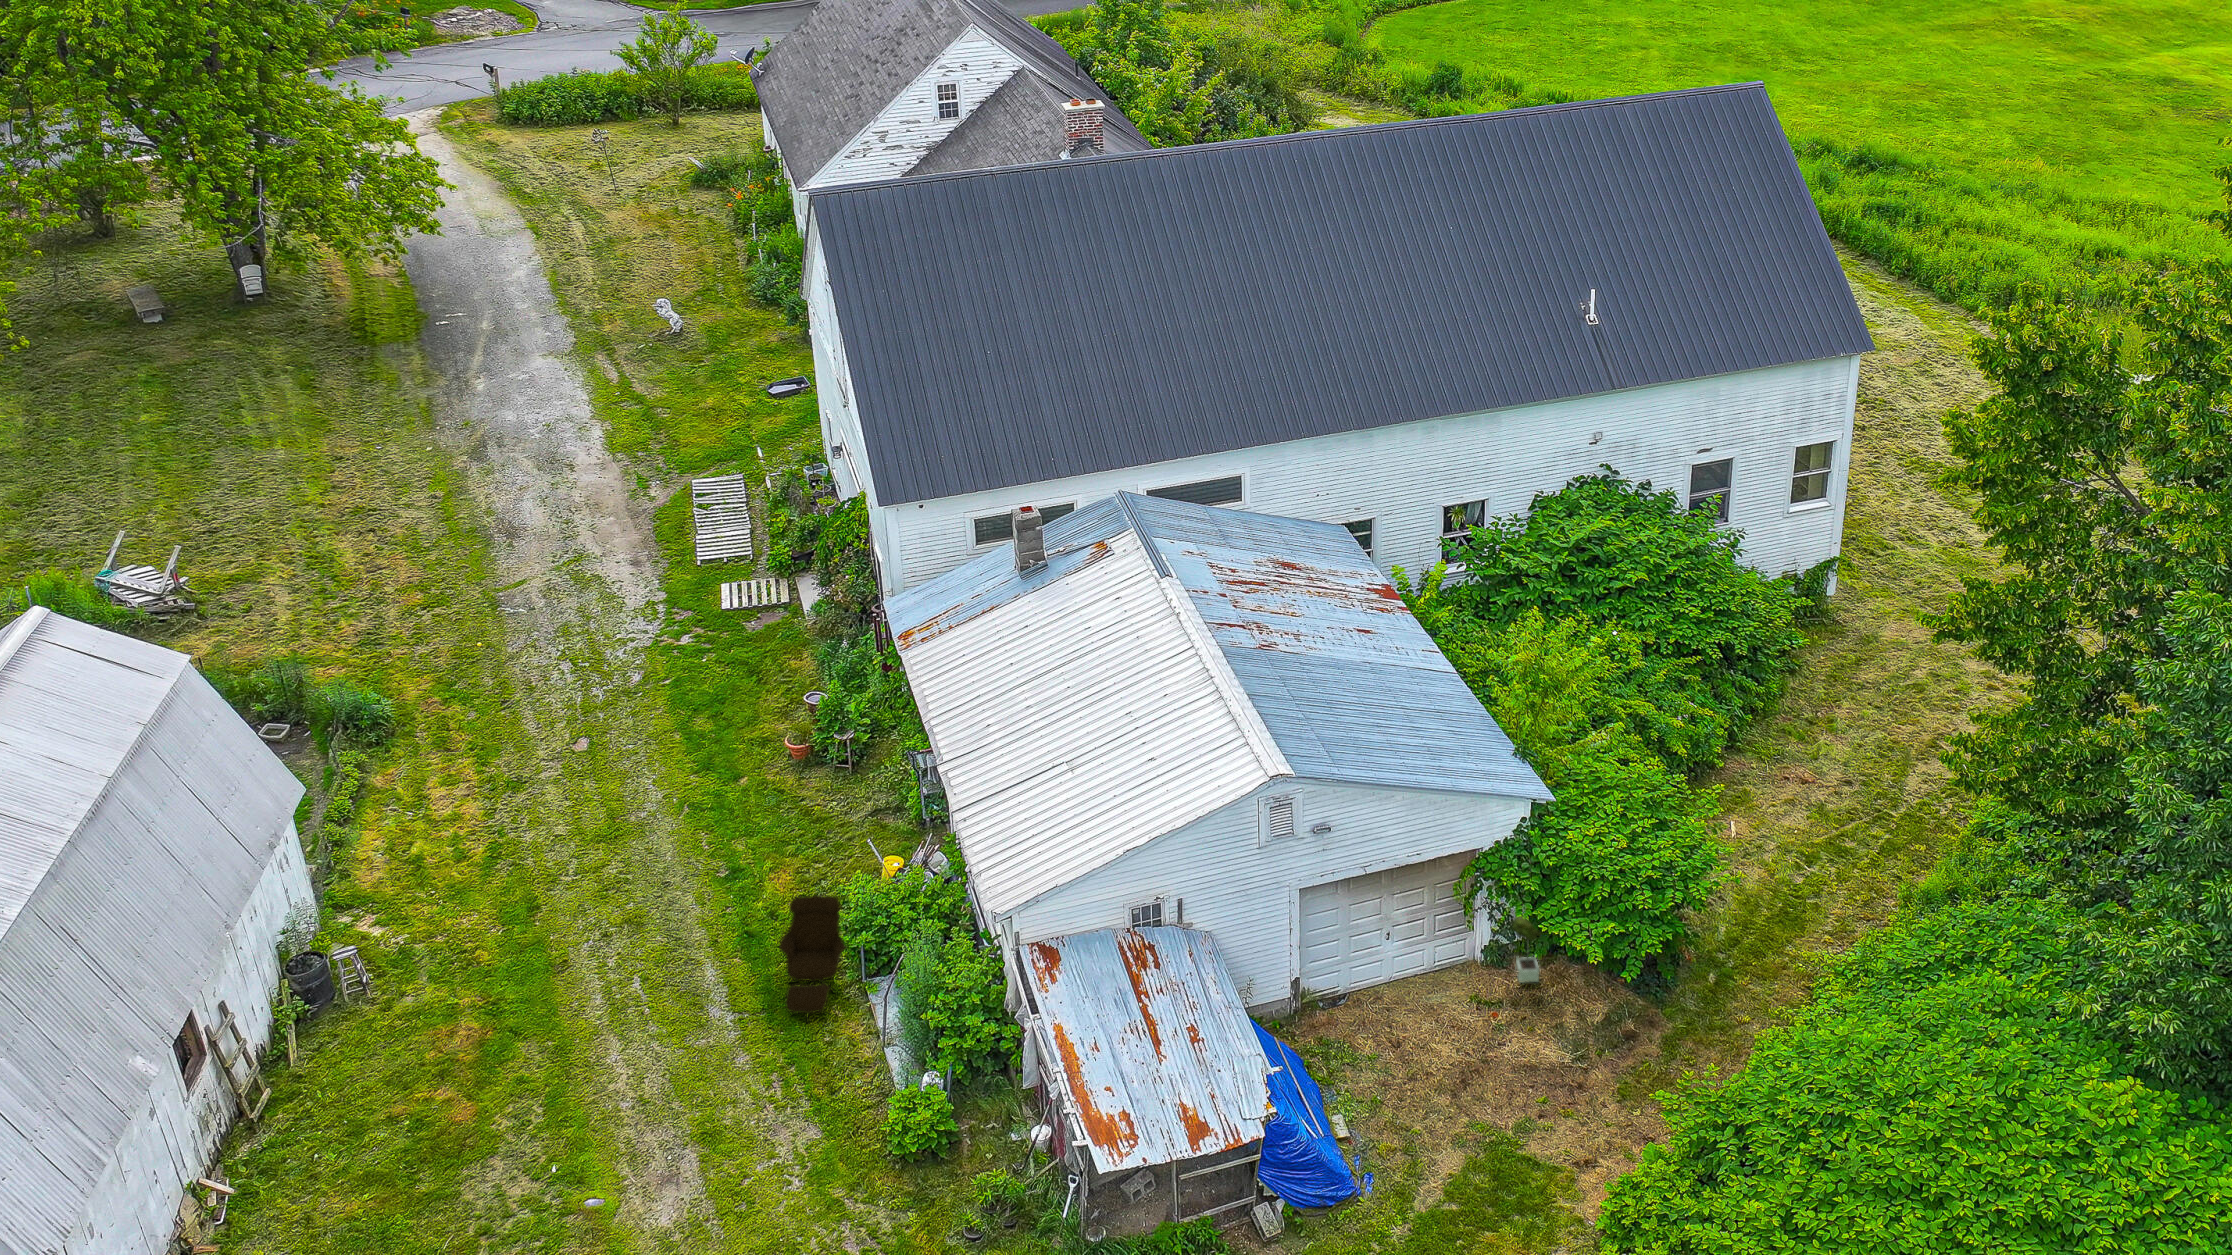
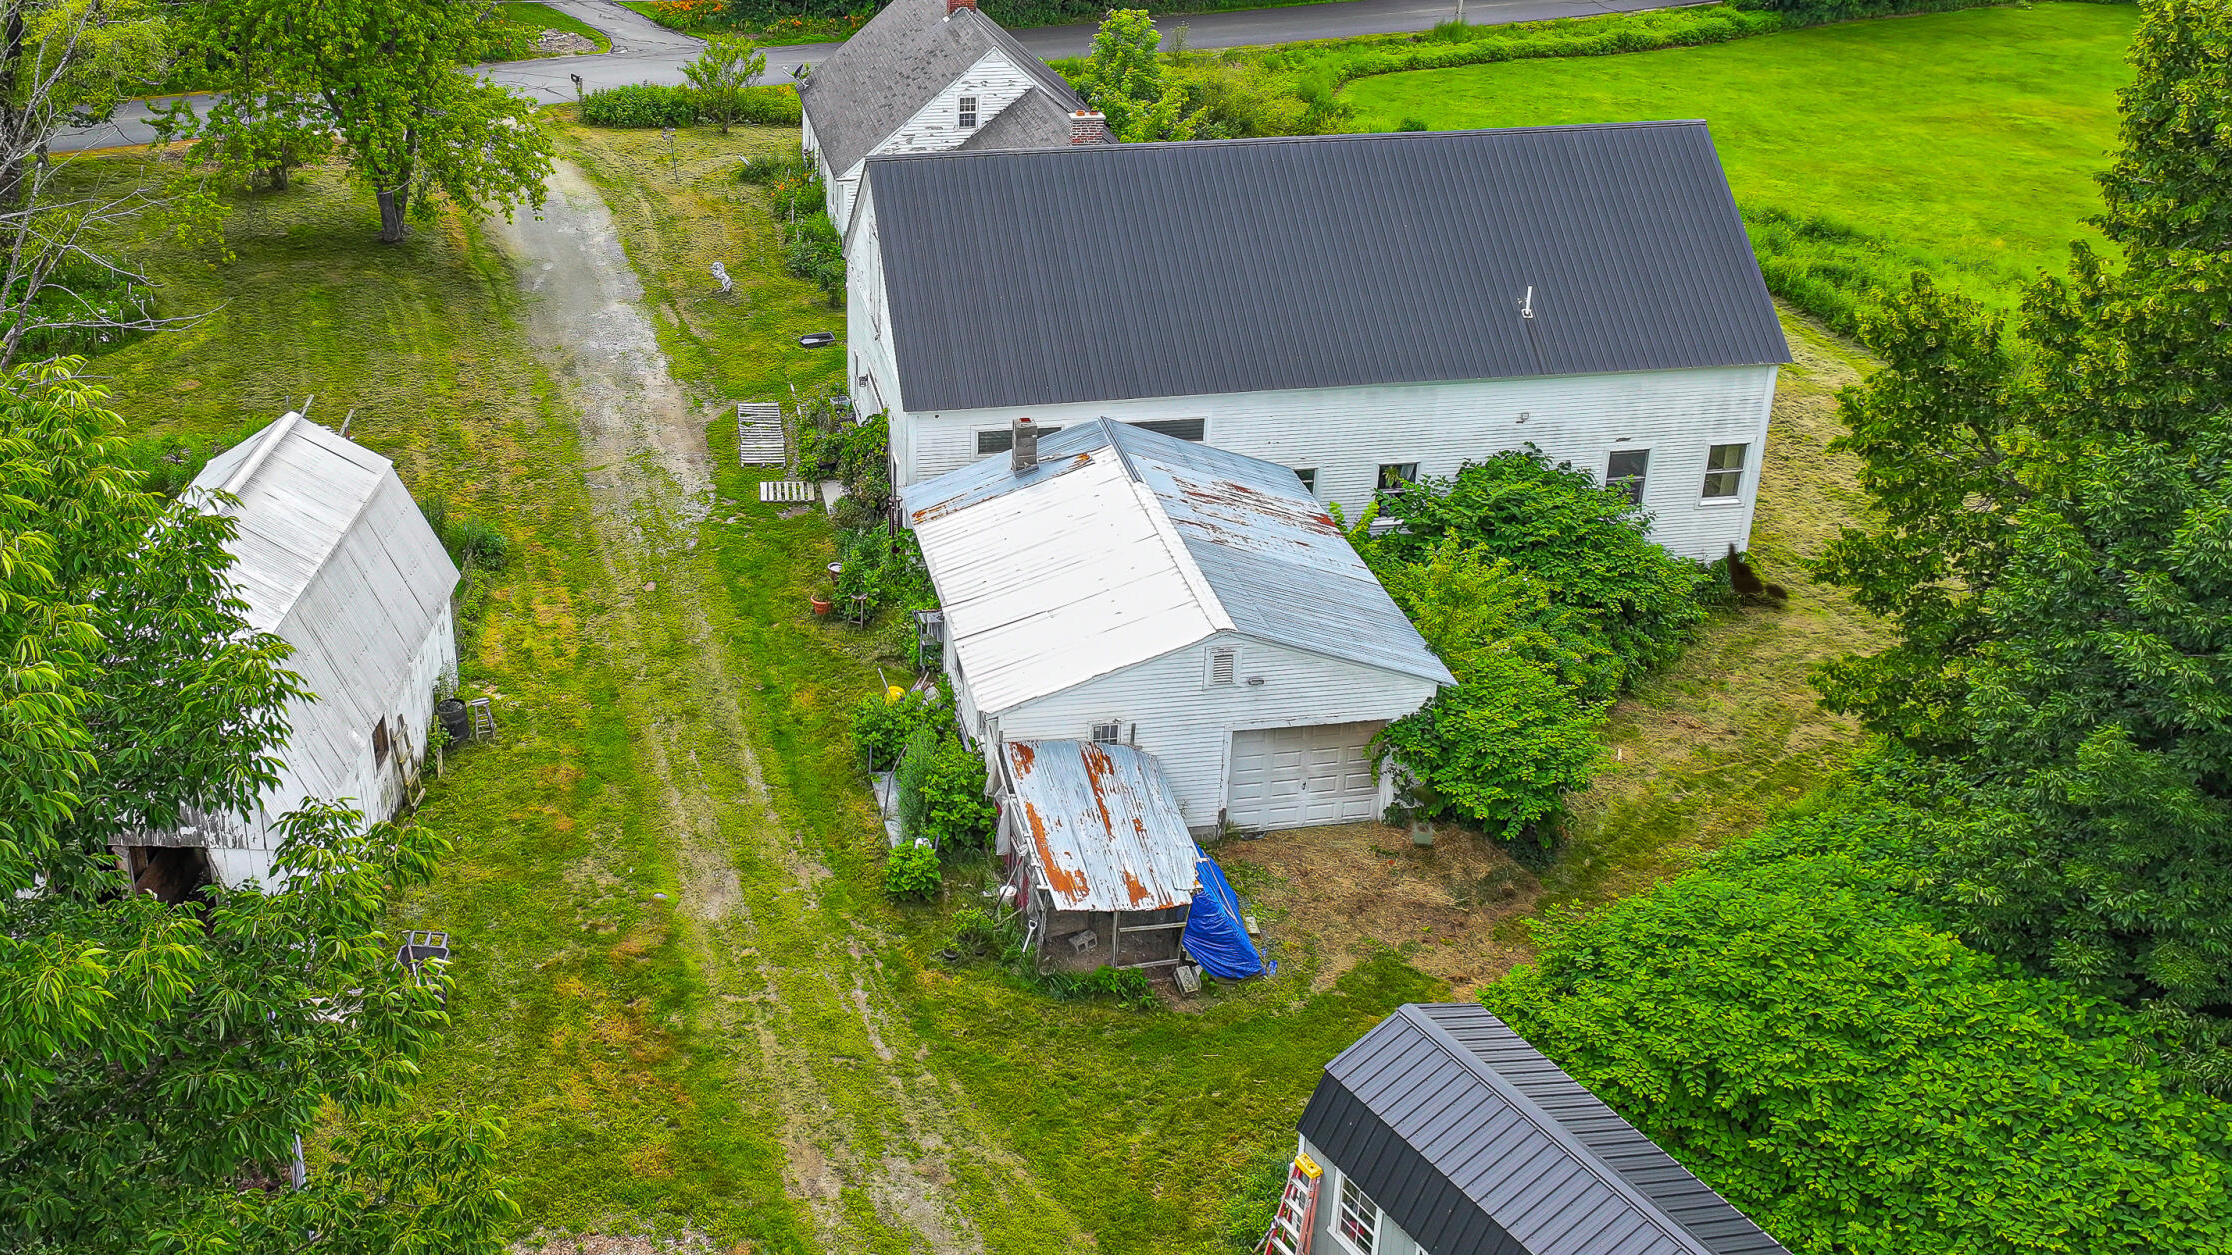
lounge chair: present [779,895,847,1022] -> present [1727,543,1789,606]

